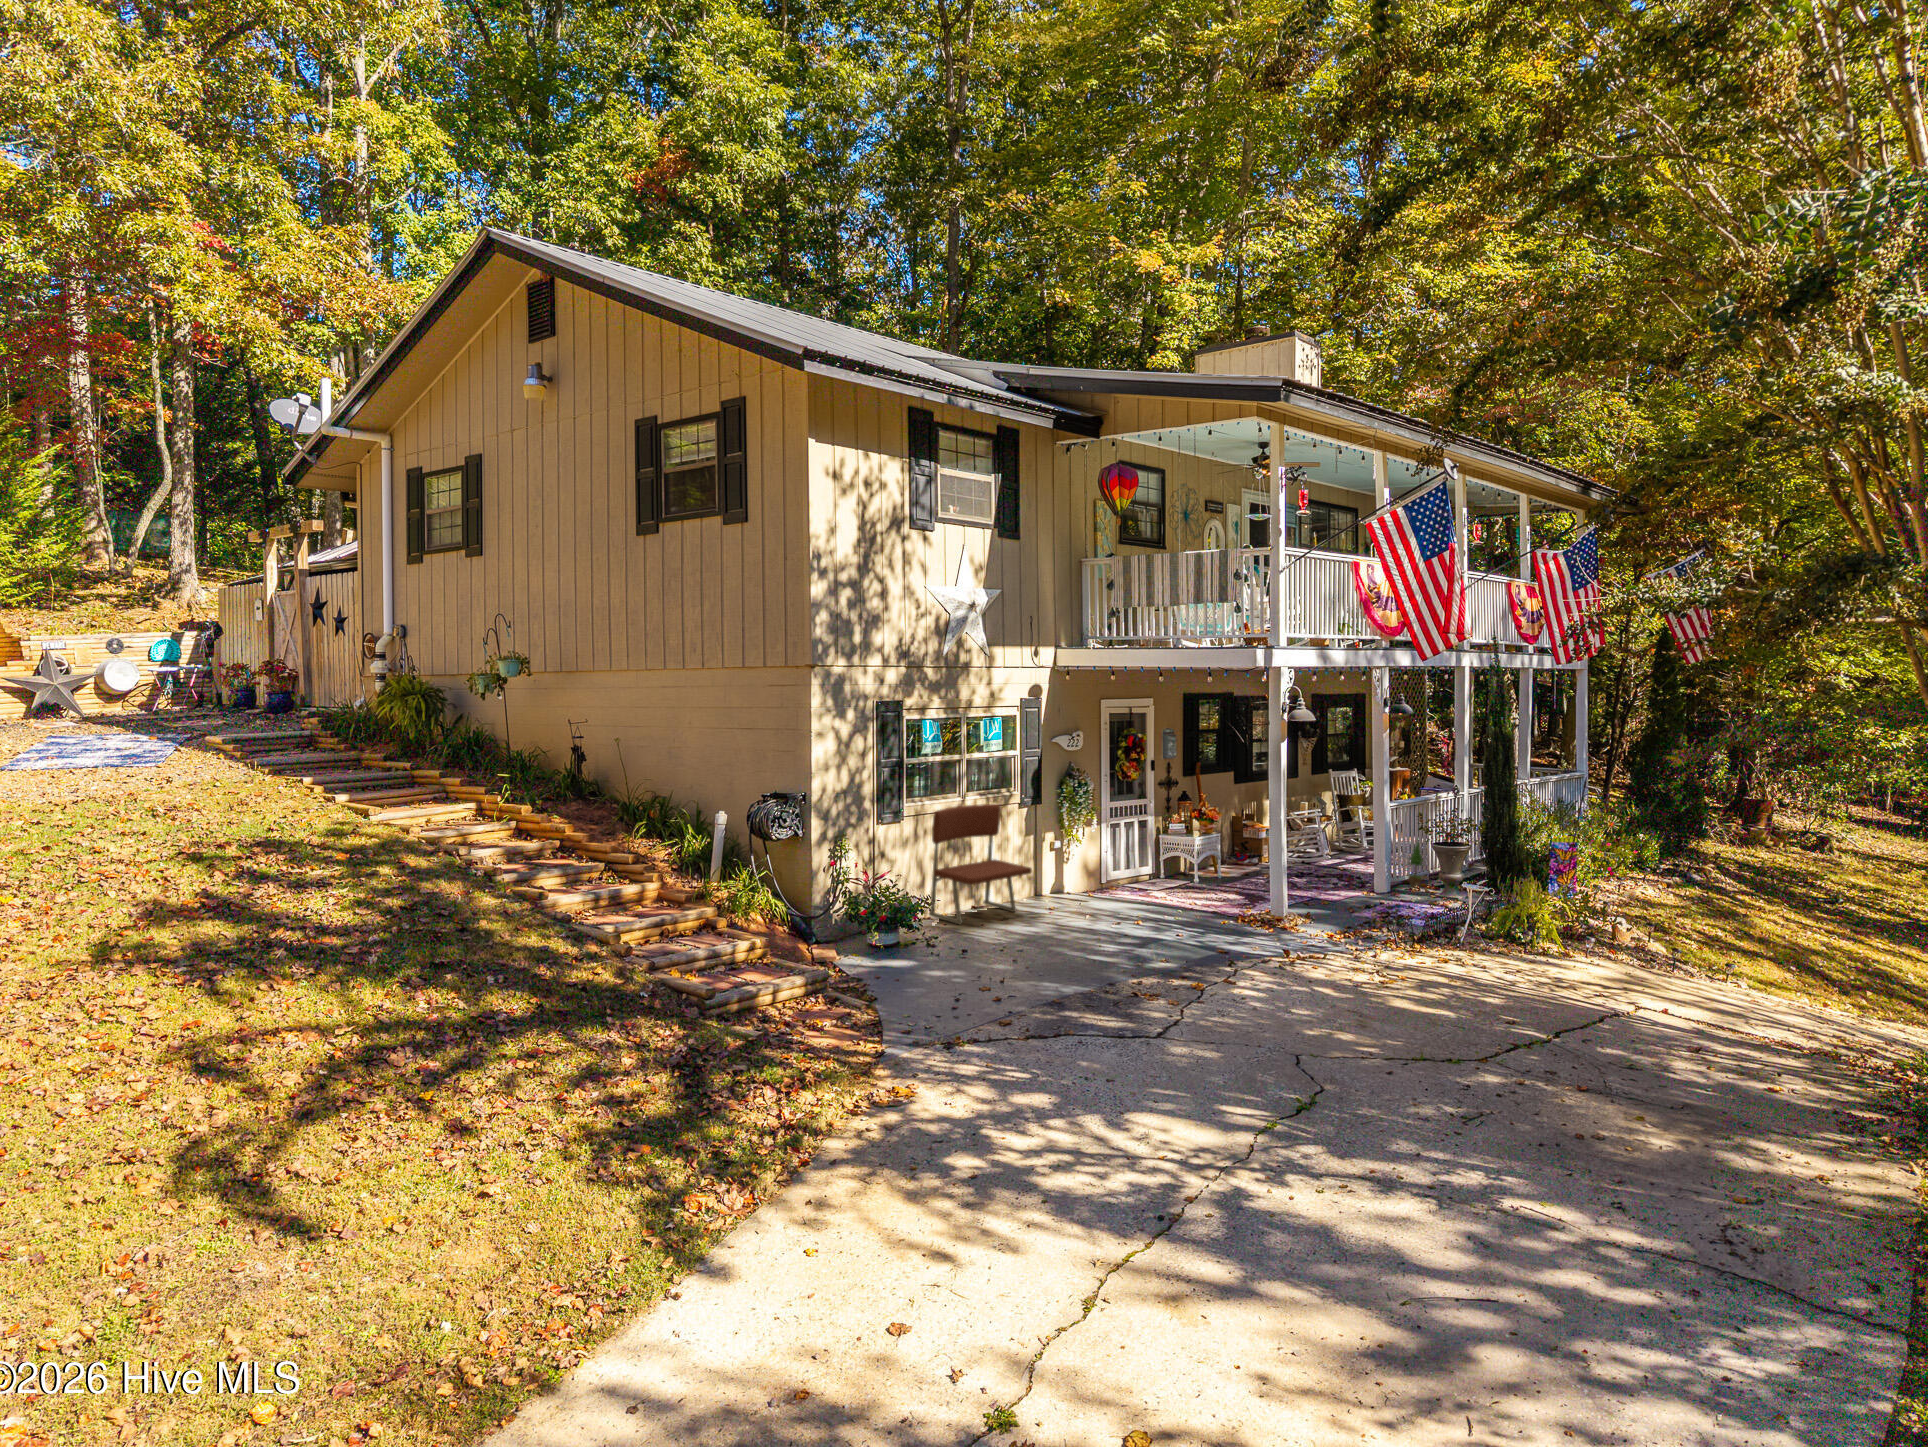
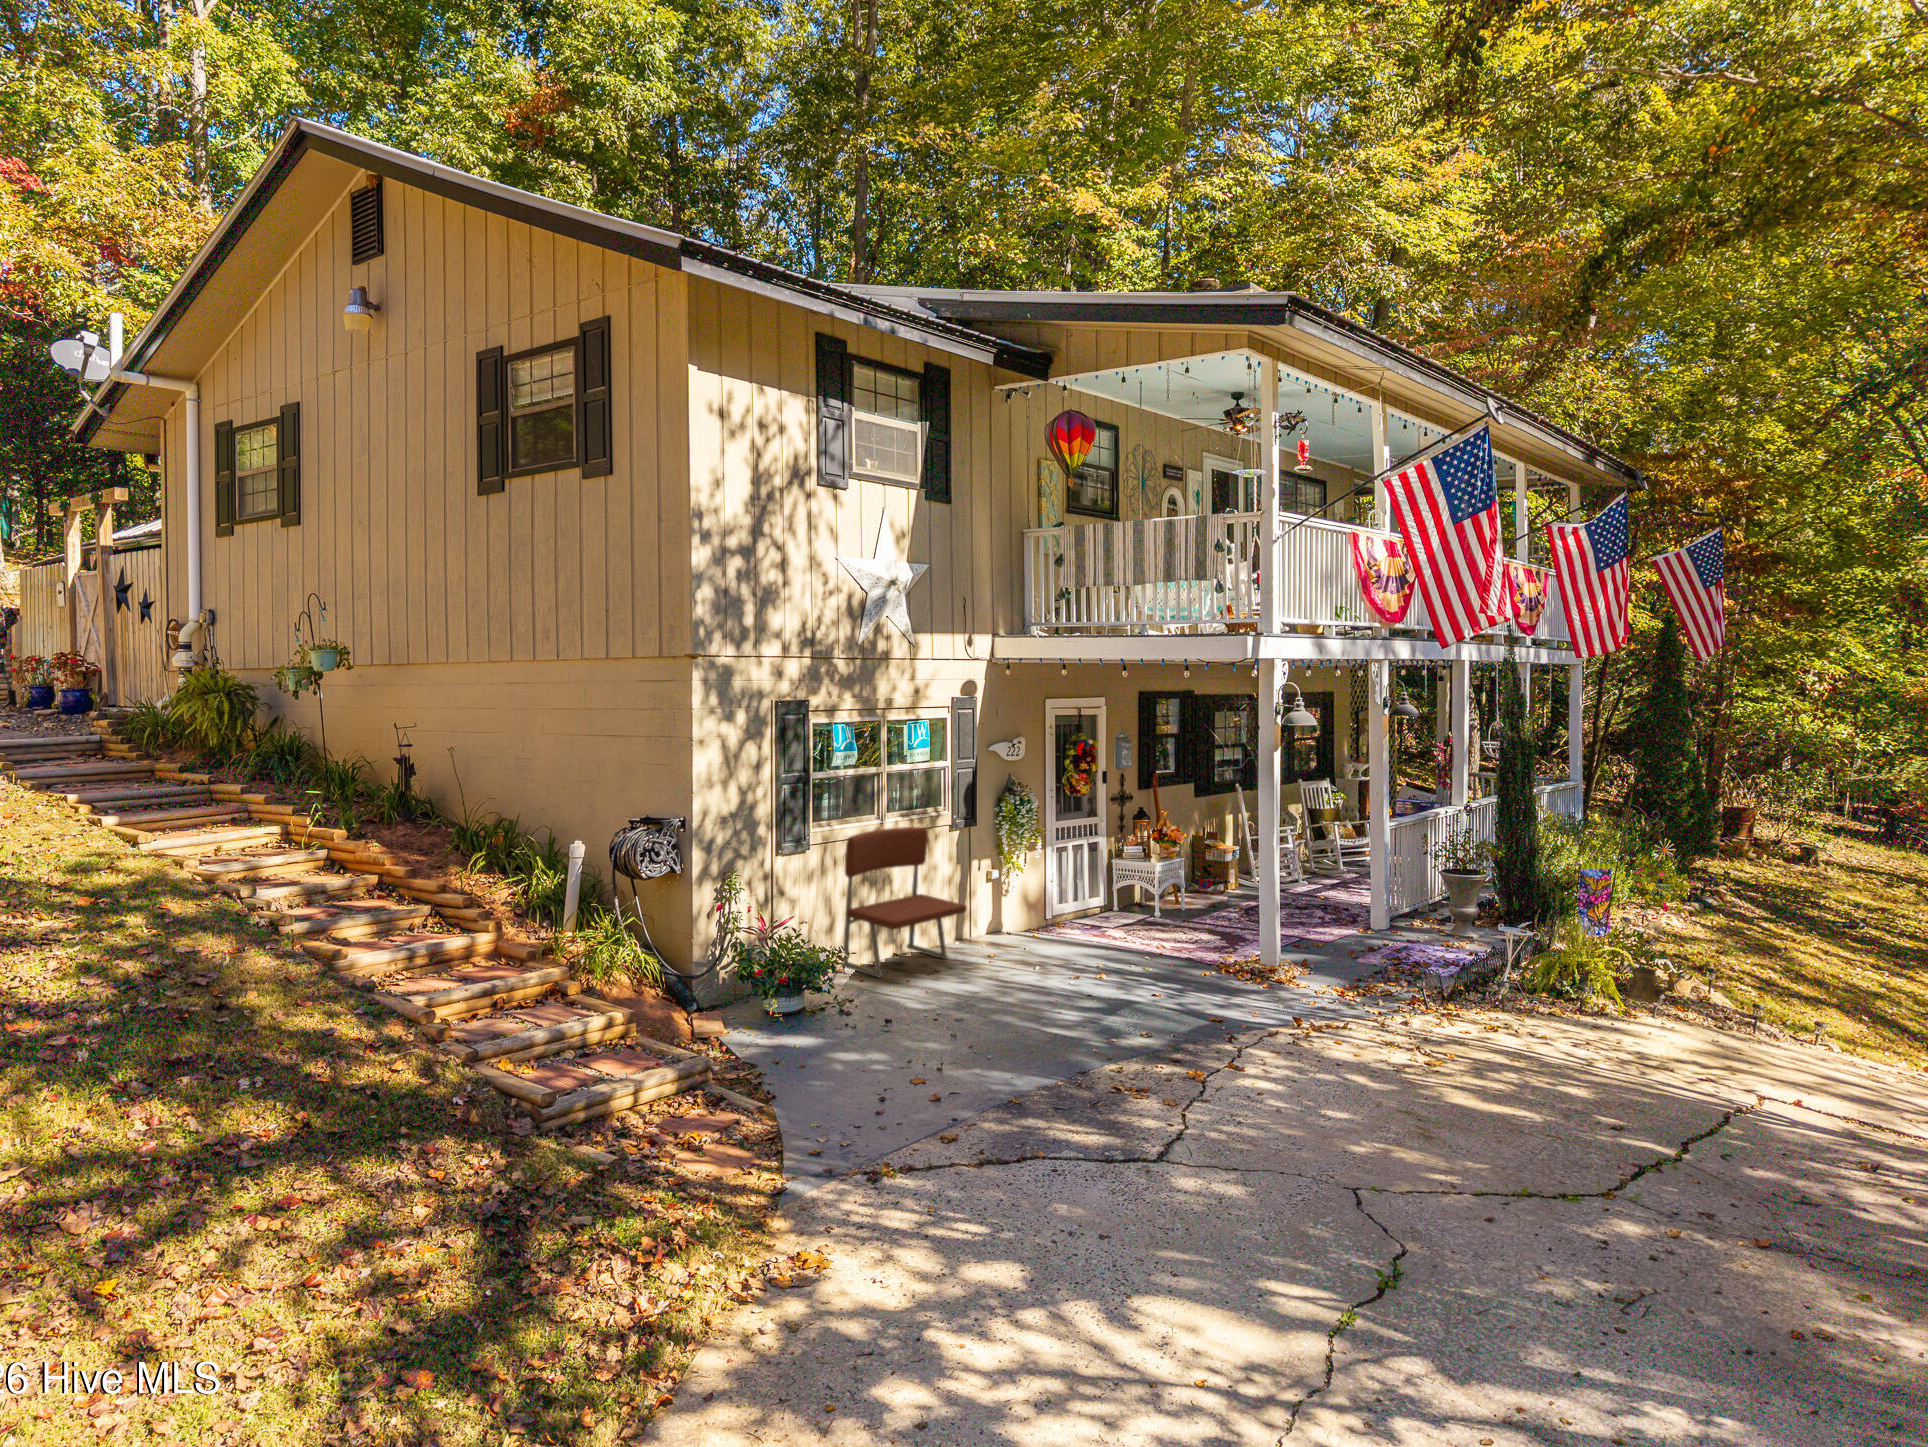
potted tree: present [1408,842,1423,887] -> none [1407,865,1428,922]
watering can: none [1568,917,1623,947] -> present [1621,966,1690,1002]

